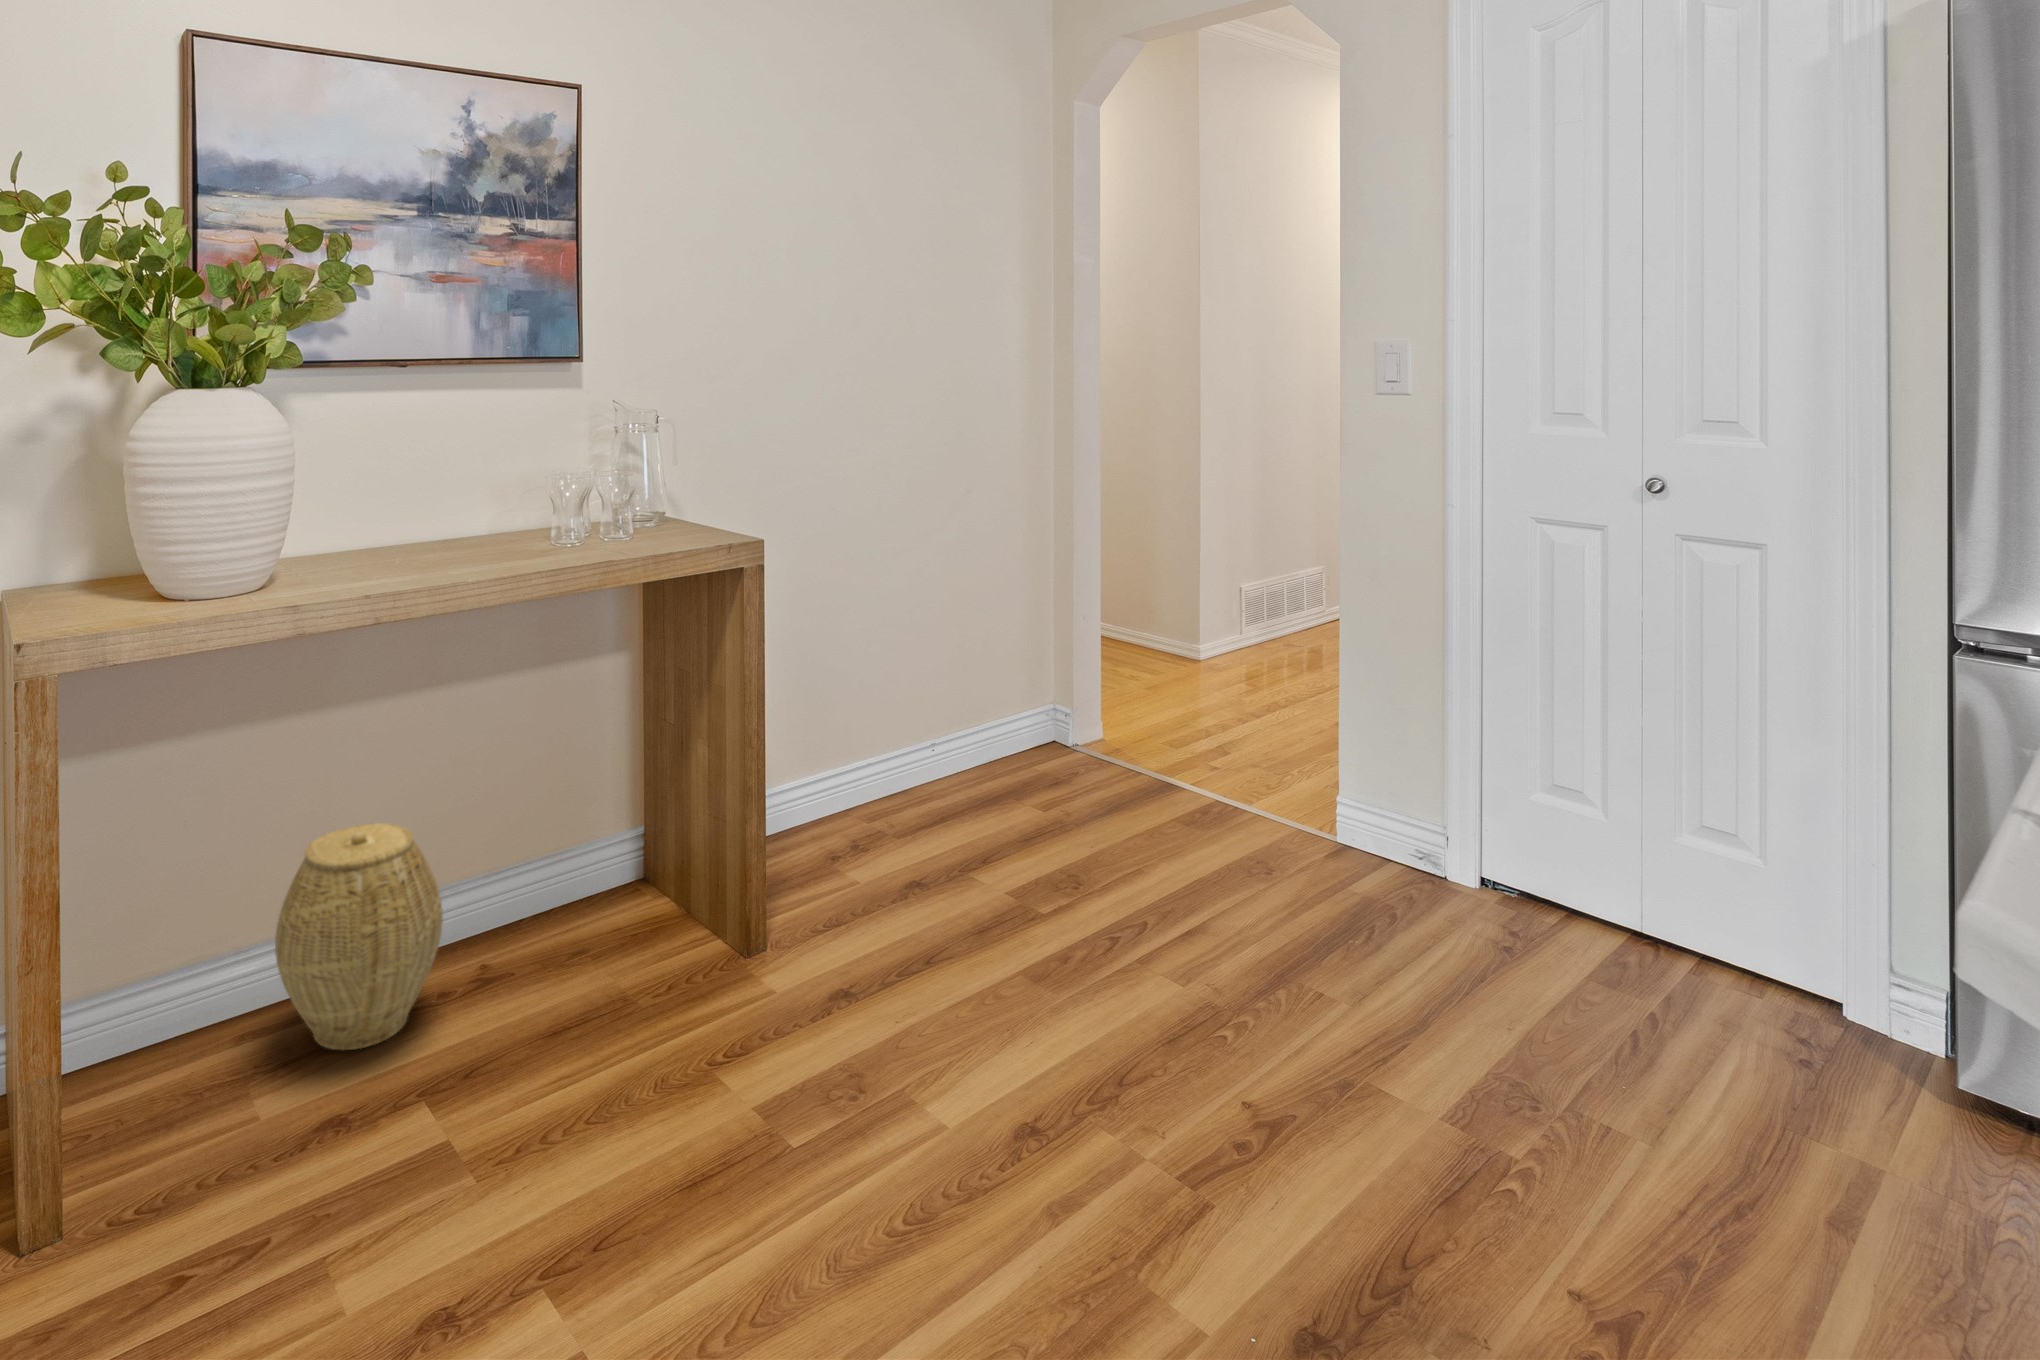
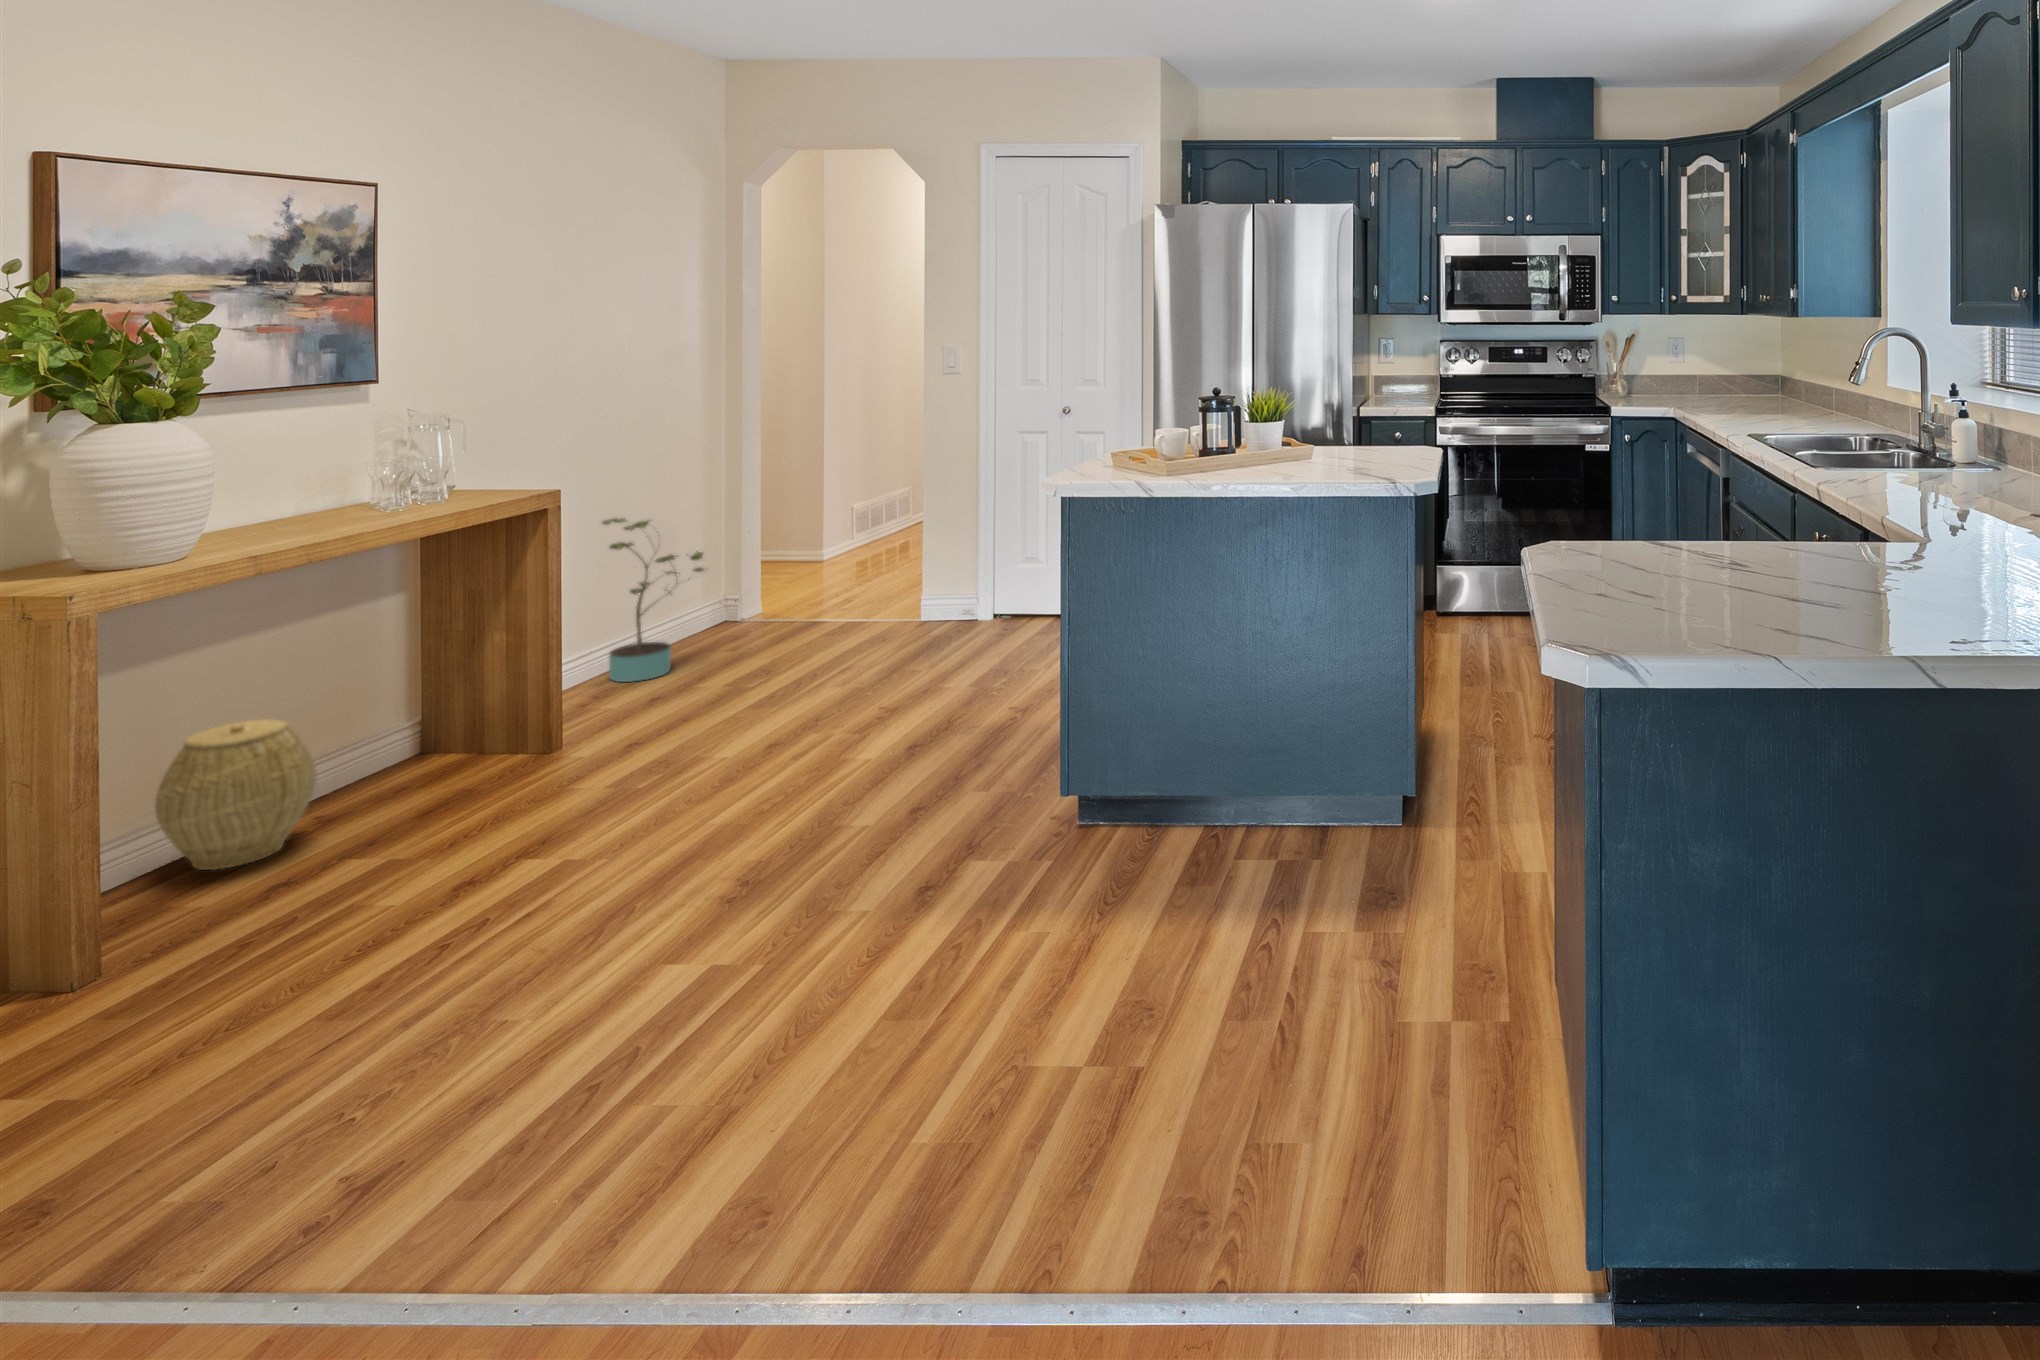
potted plant: none [873,577,1004,830] -> present [603,518,703,682]

